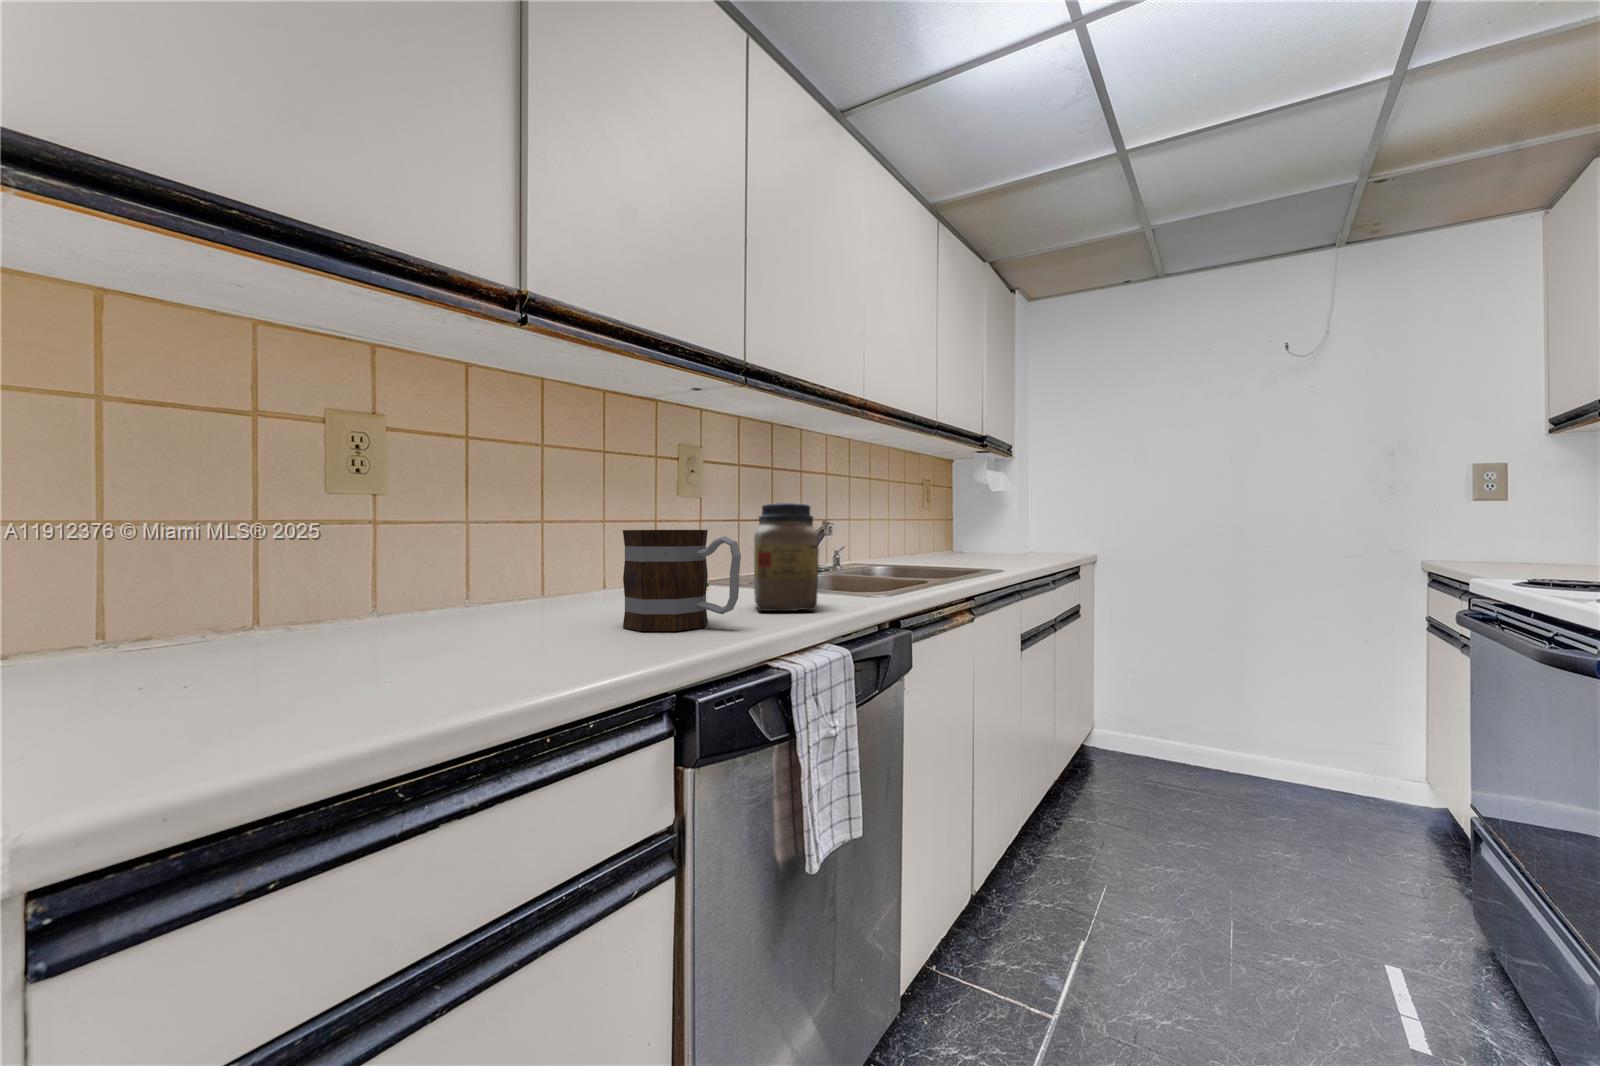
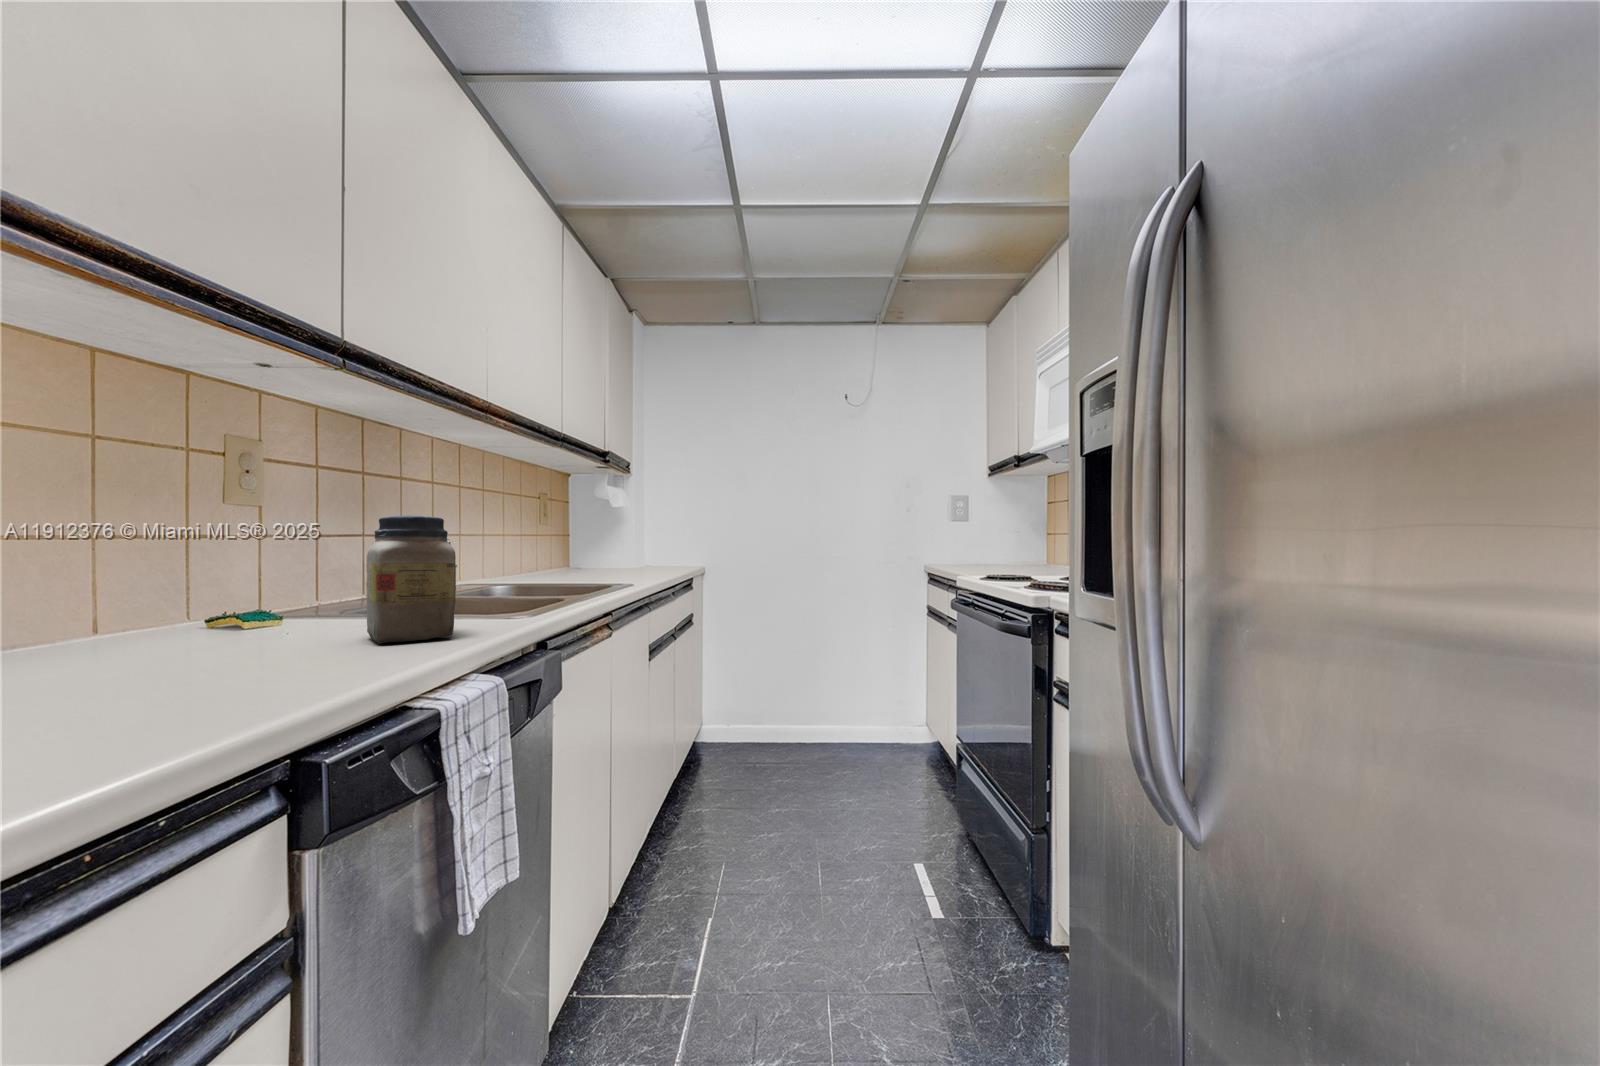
mug: present [623,530,741,631] -> none [173,548,366,684]

